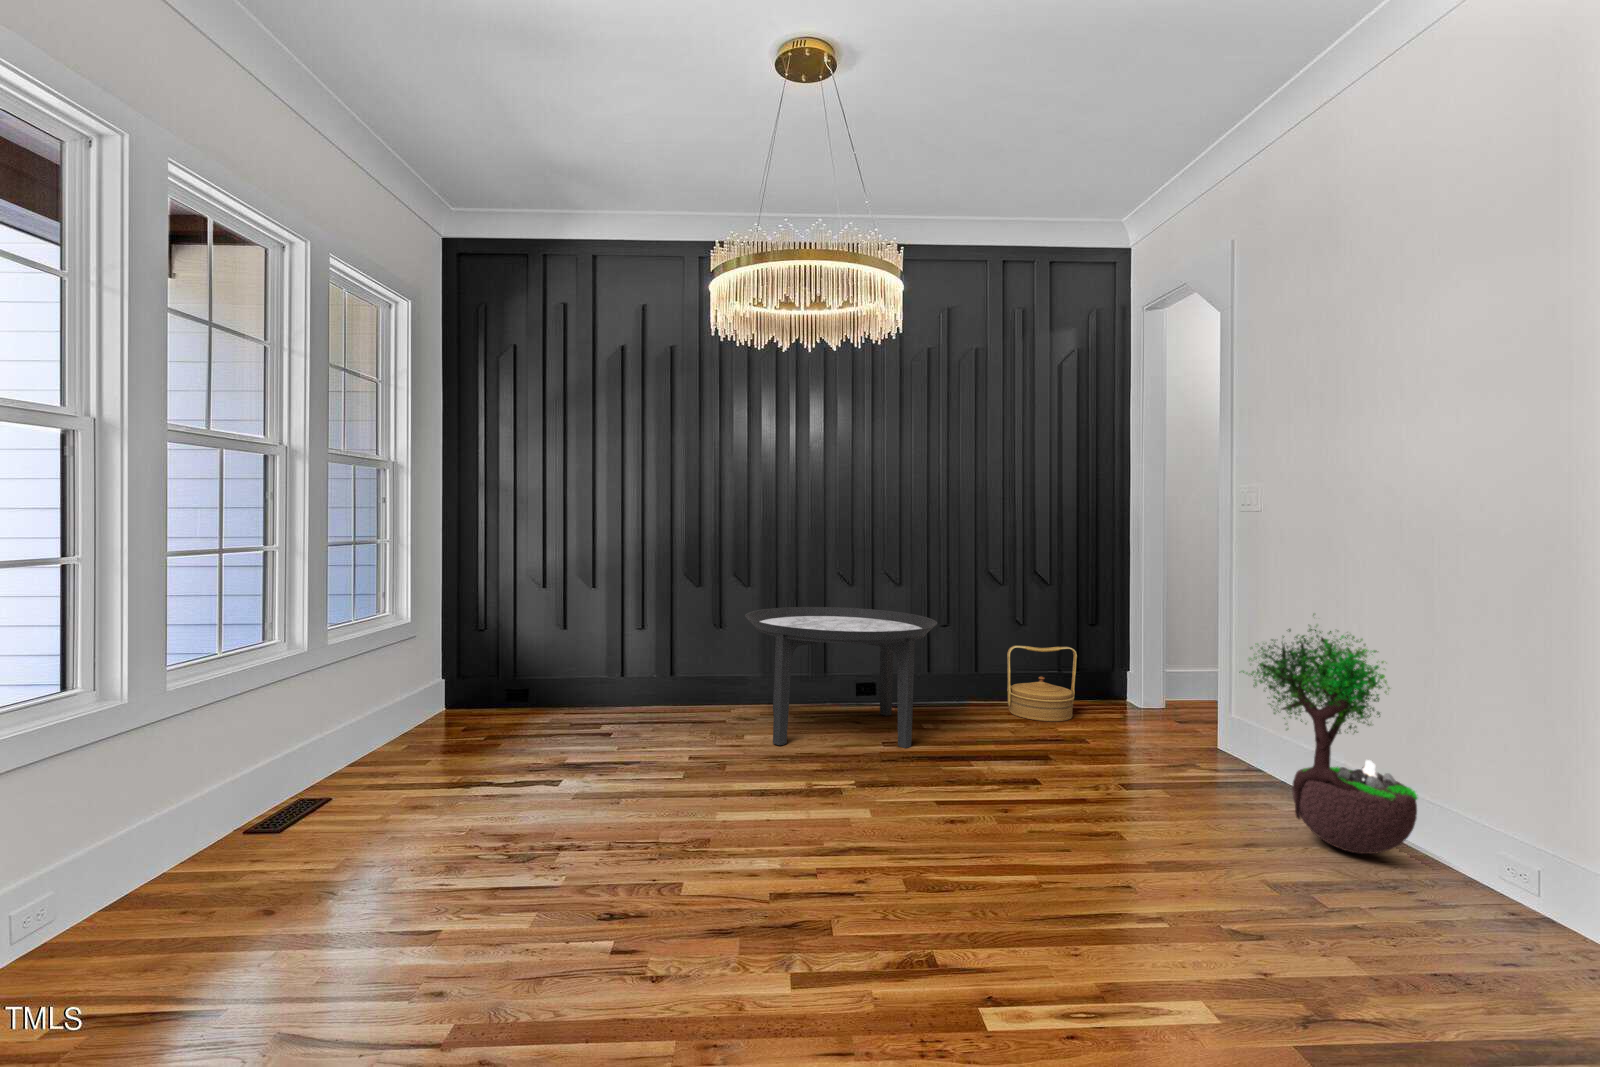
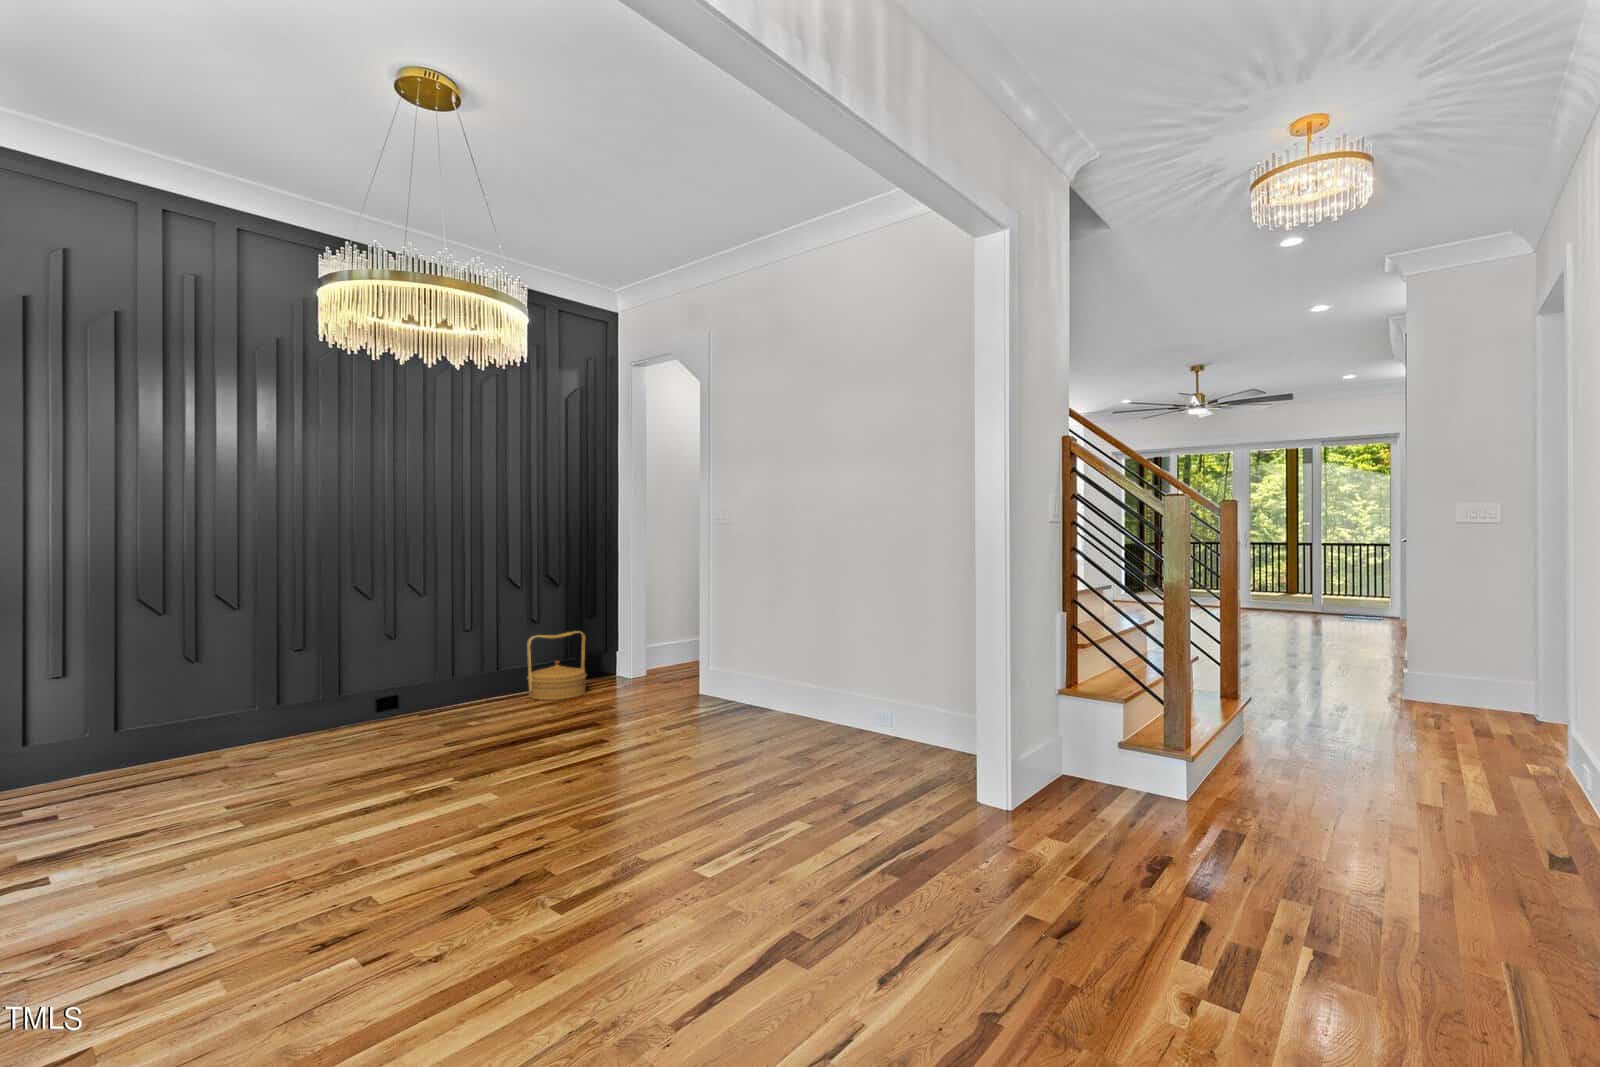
round table: present [745,607,937,748] -> none [252,617,484,773]
potted tree: present [1239,614,1418,854] -> none [747,578,844,730]

